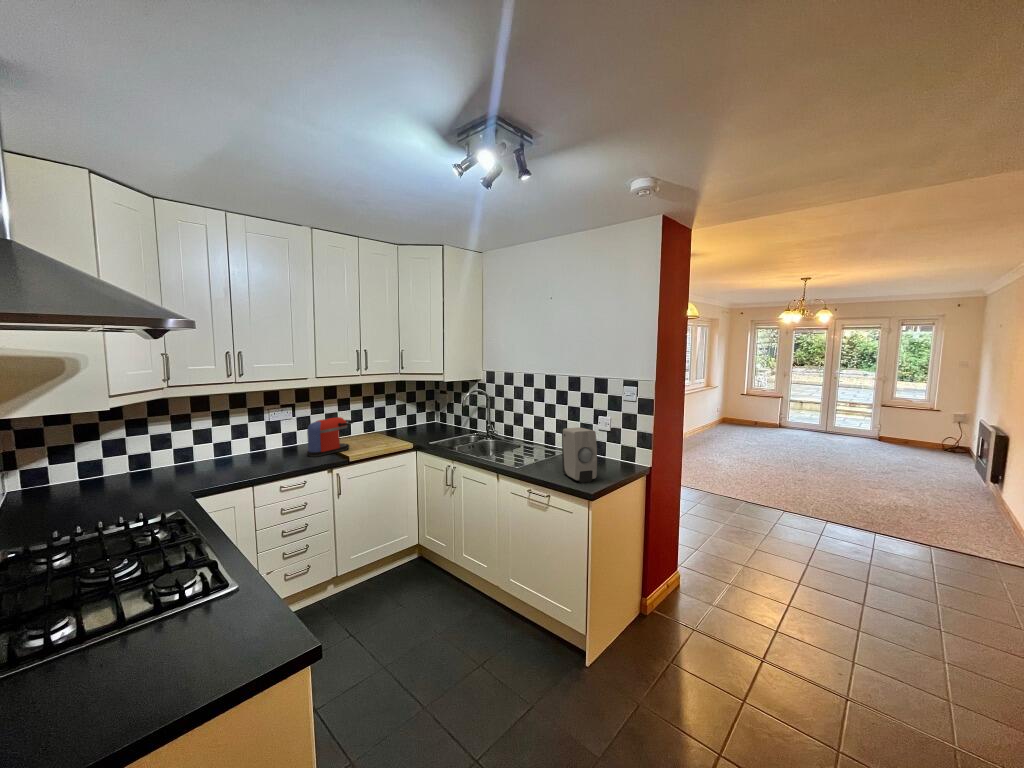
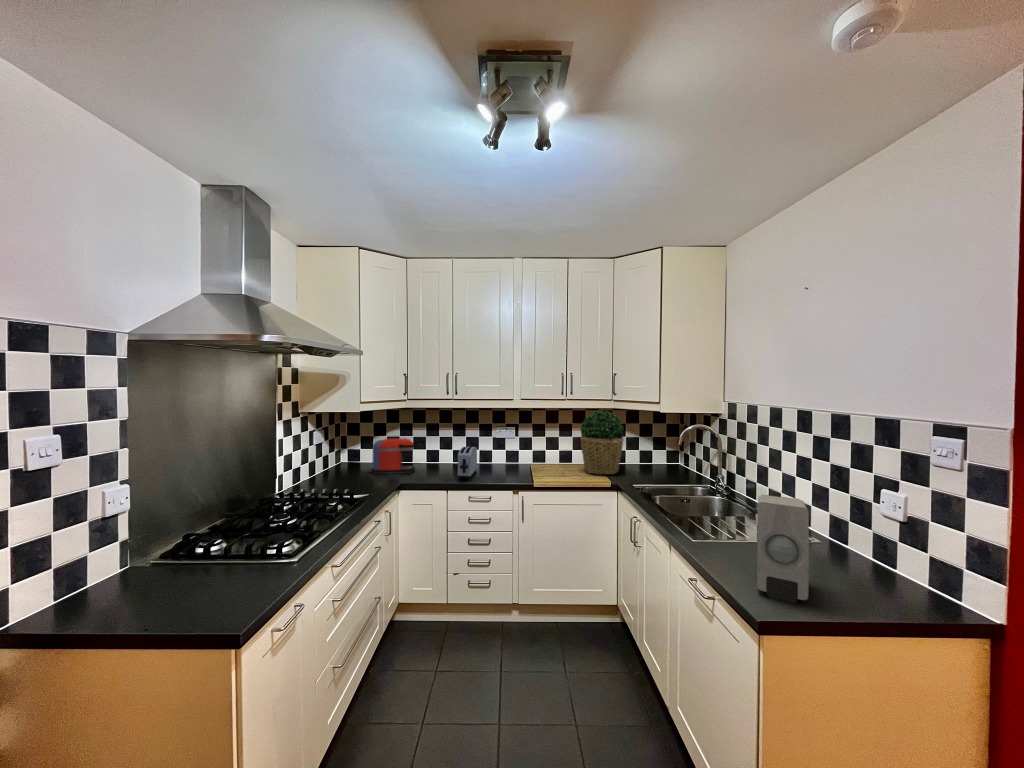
potted plant: none [365,383,406,441] -> present [580,410,624,474]
coffee maker: present [307,417,353,457] -> present [371,438,421,474]
toaster: none [251,434,278,474] -> present [458,447,477,481]

